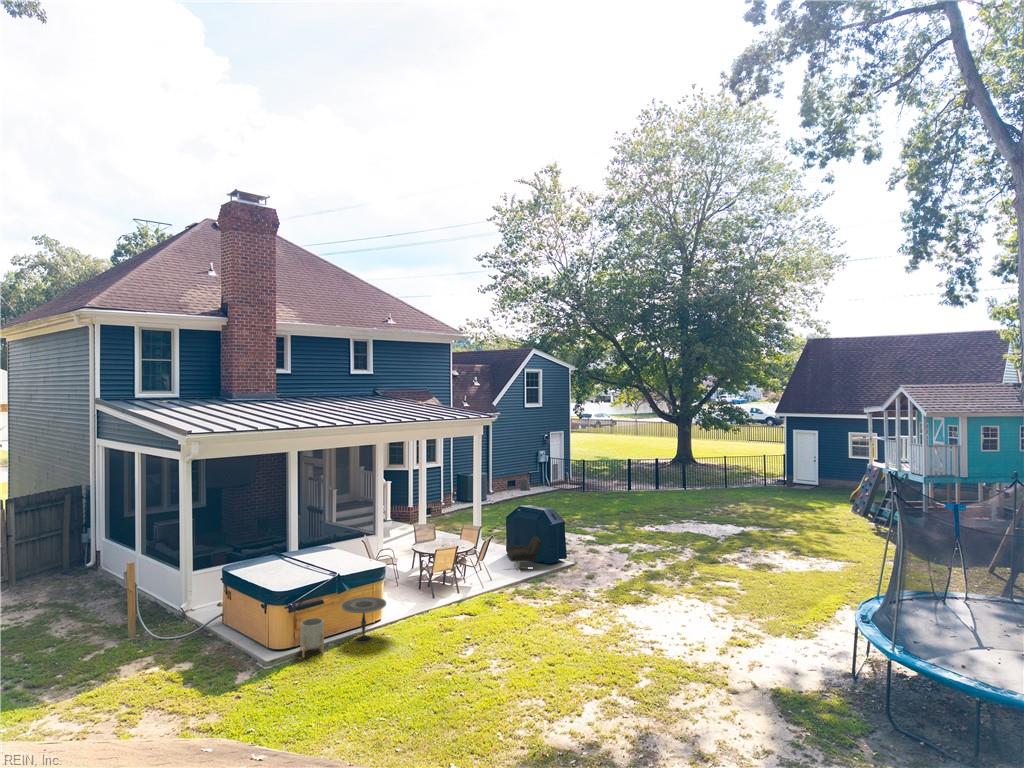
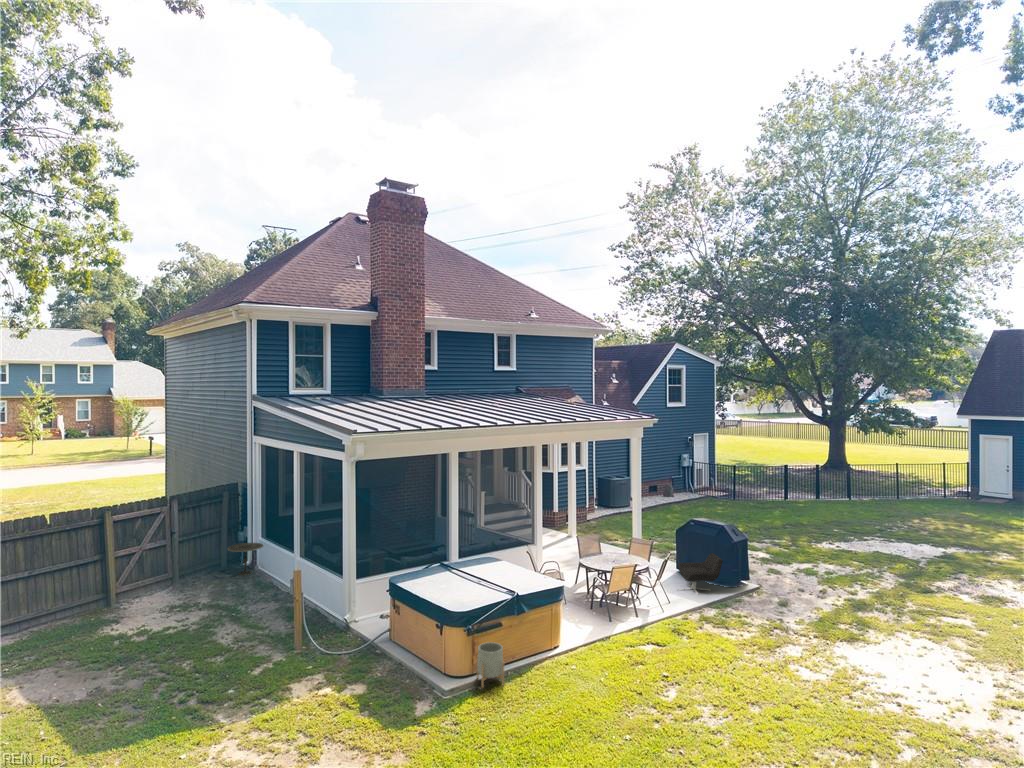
side table: present [341,597,386,643] -> present [227,543,263,575]

